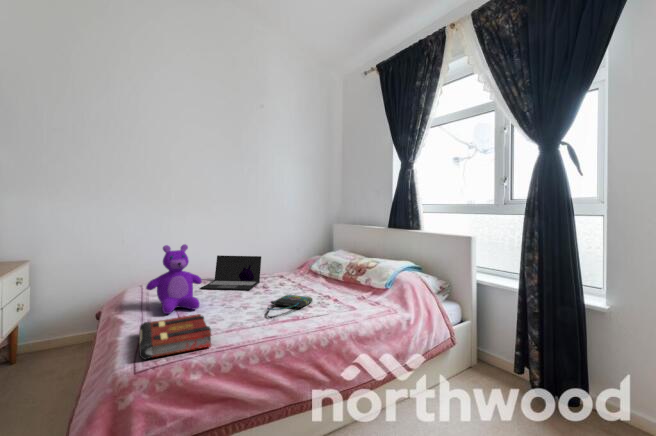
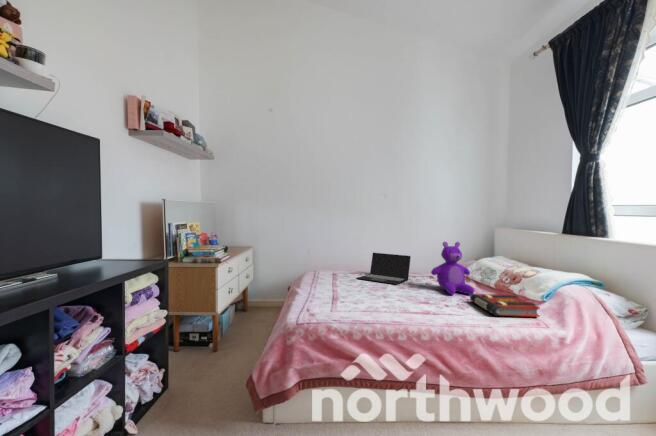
teddy bear: present [146,244,202,314] -> present [431,242,474,295]
tote bag: present [267,295,312,318] -> none [402,292,451,308]
book: present [139,314,211,359] -> present [470,294,540,317]

